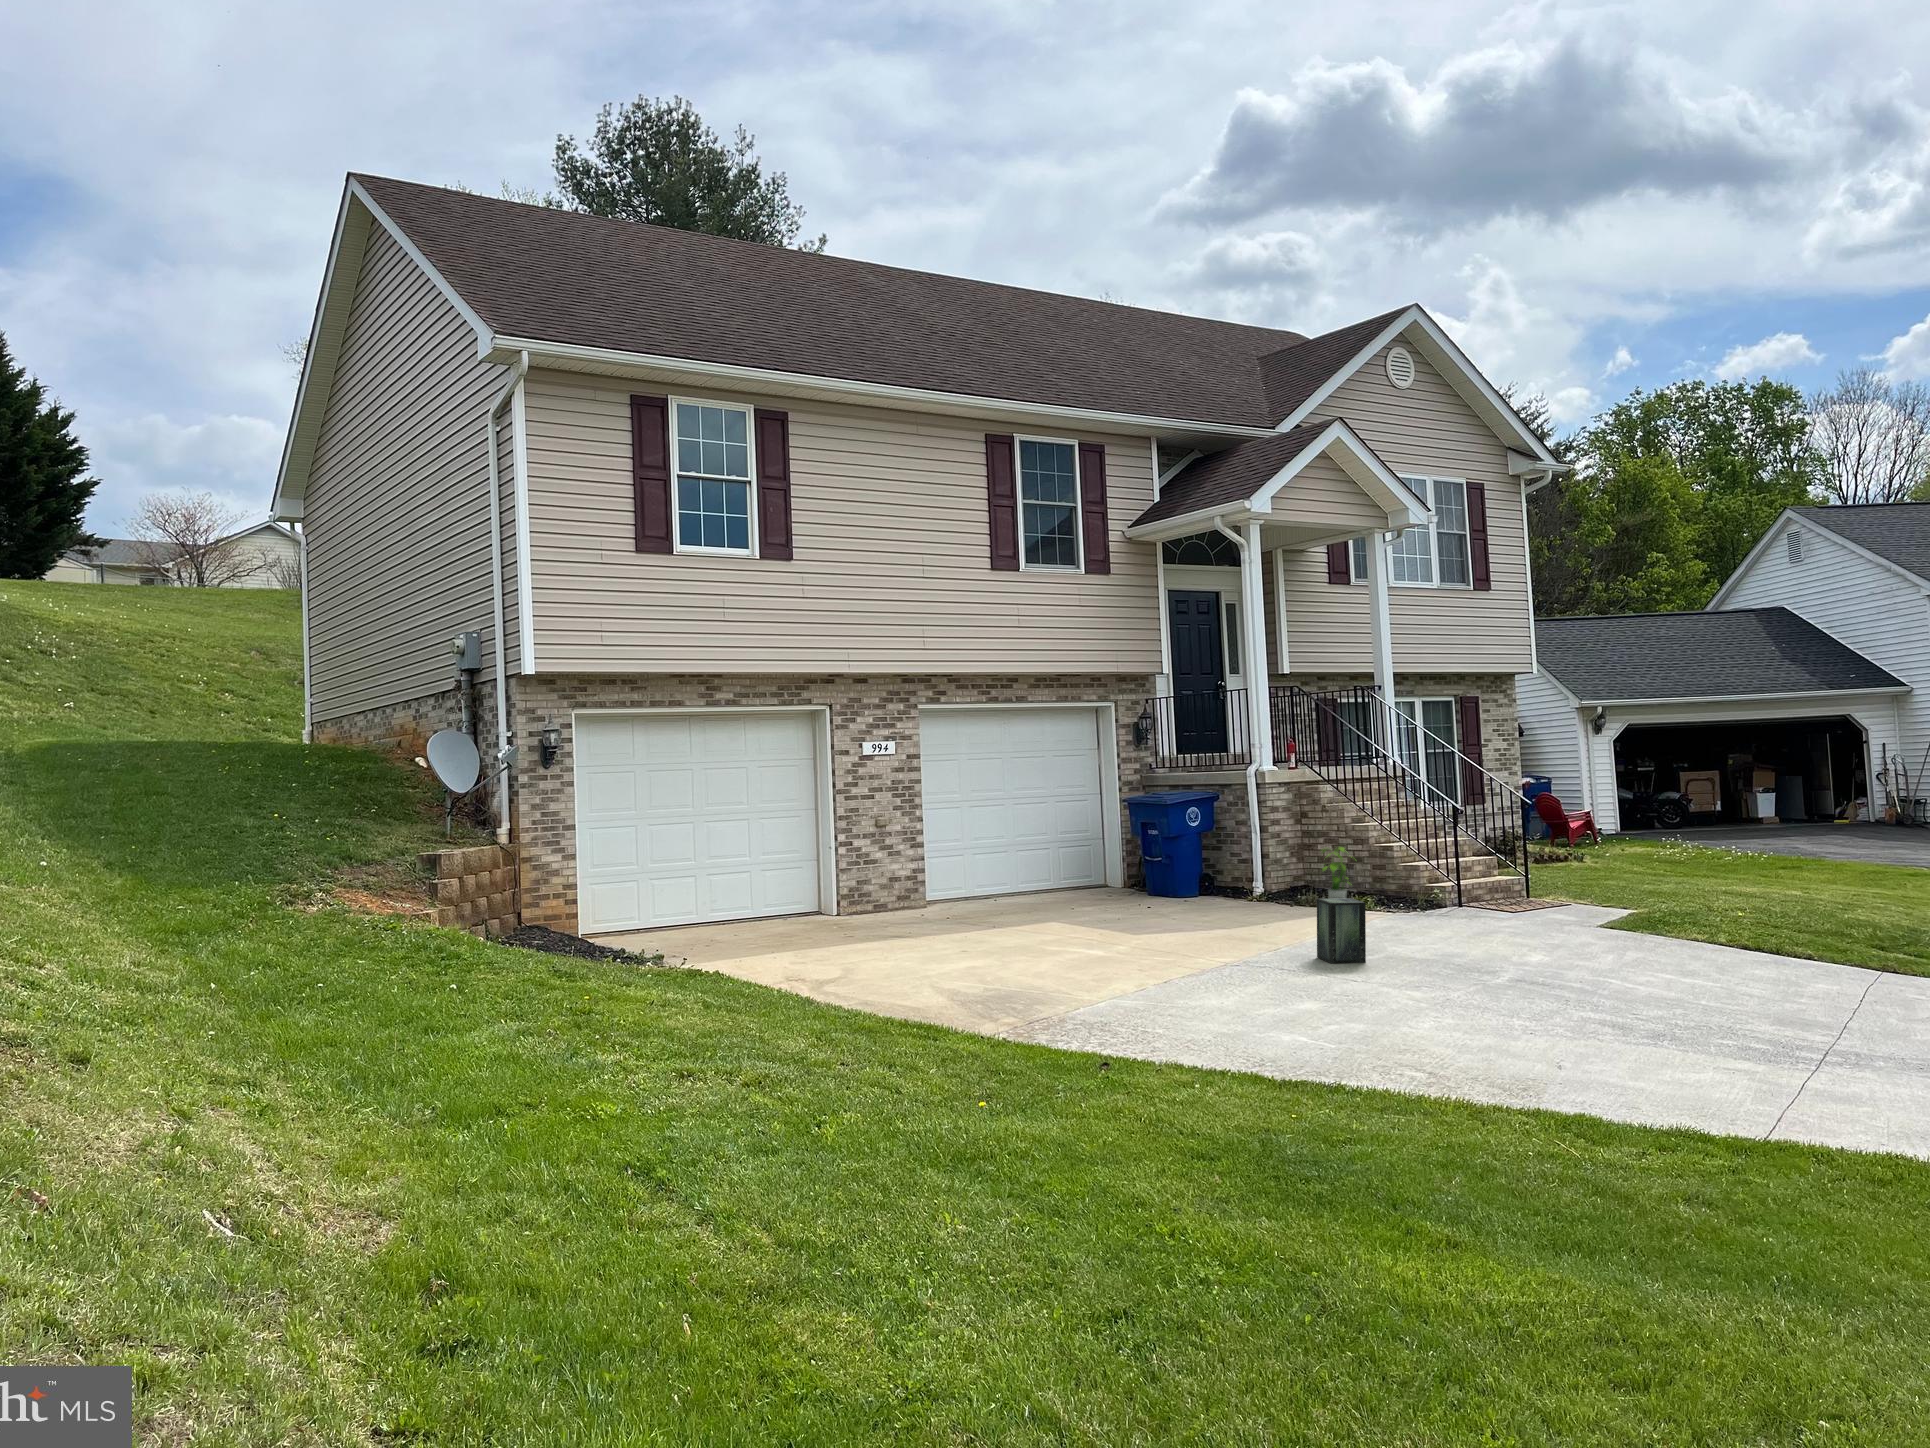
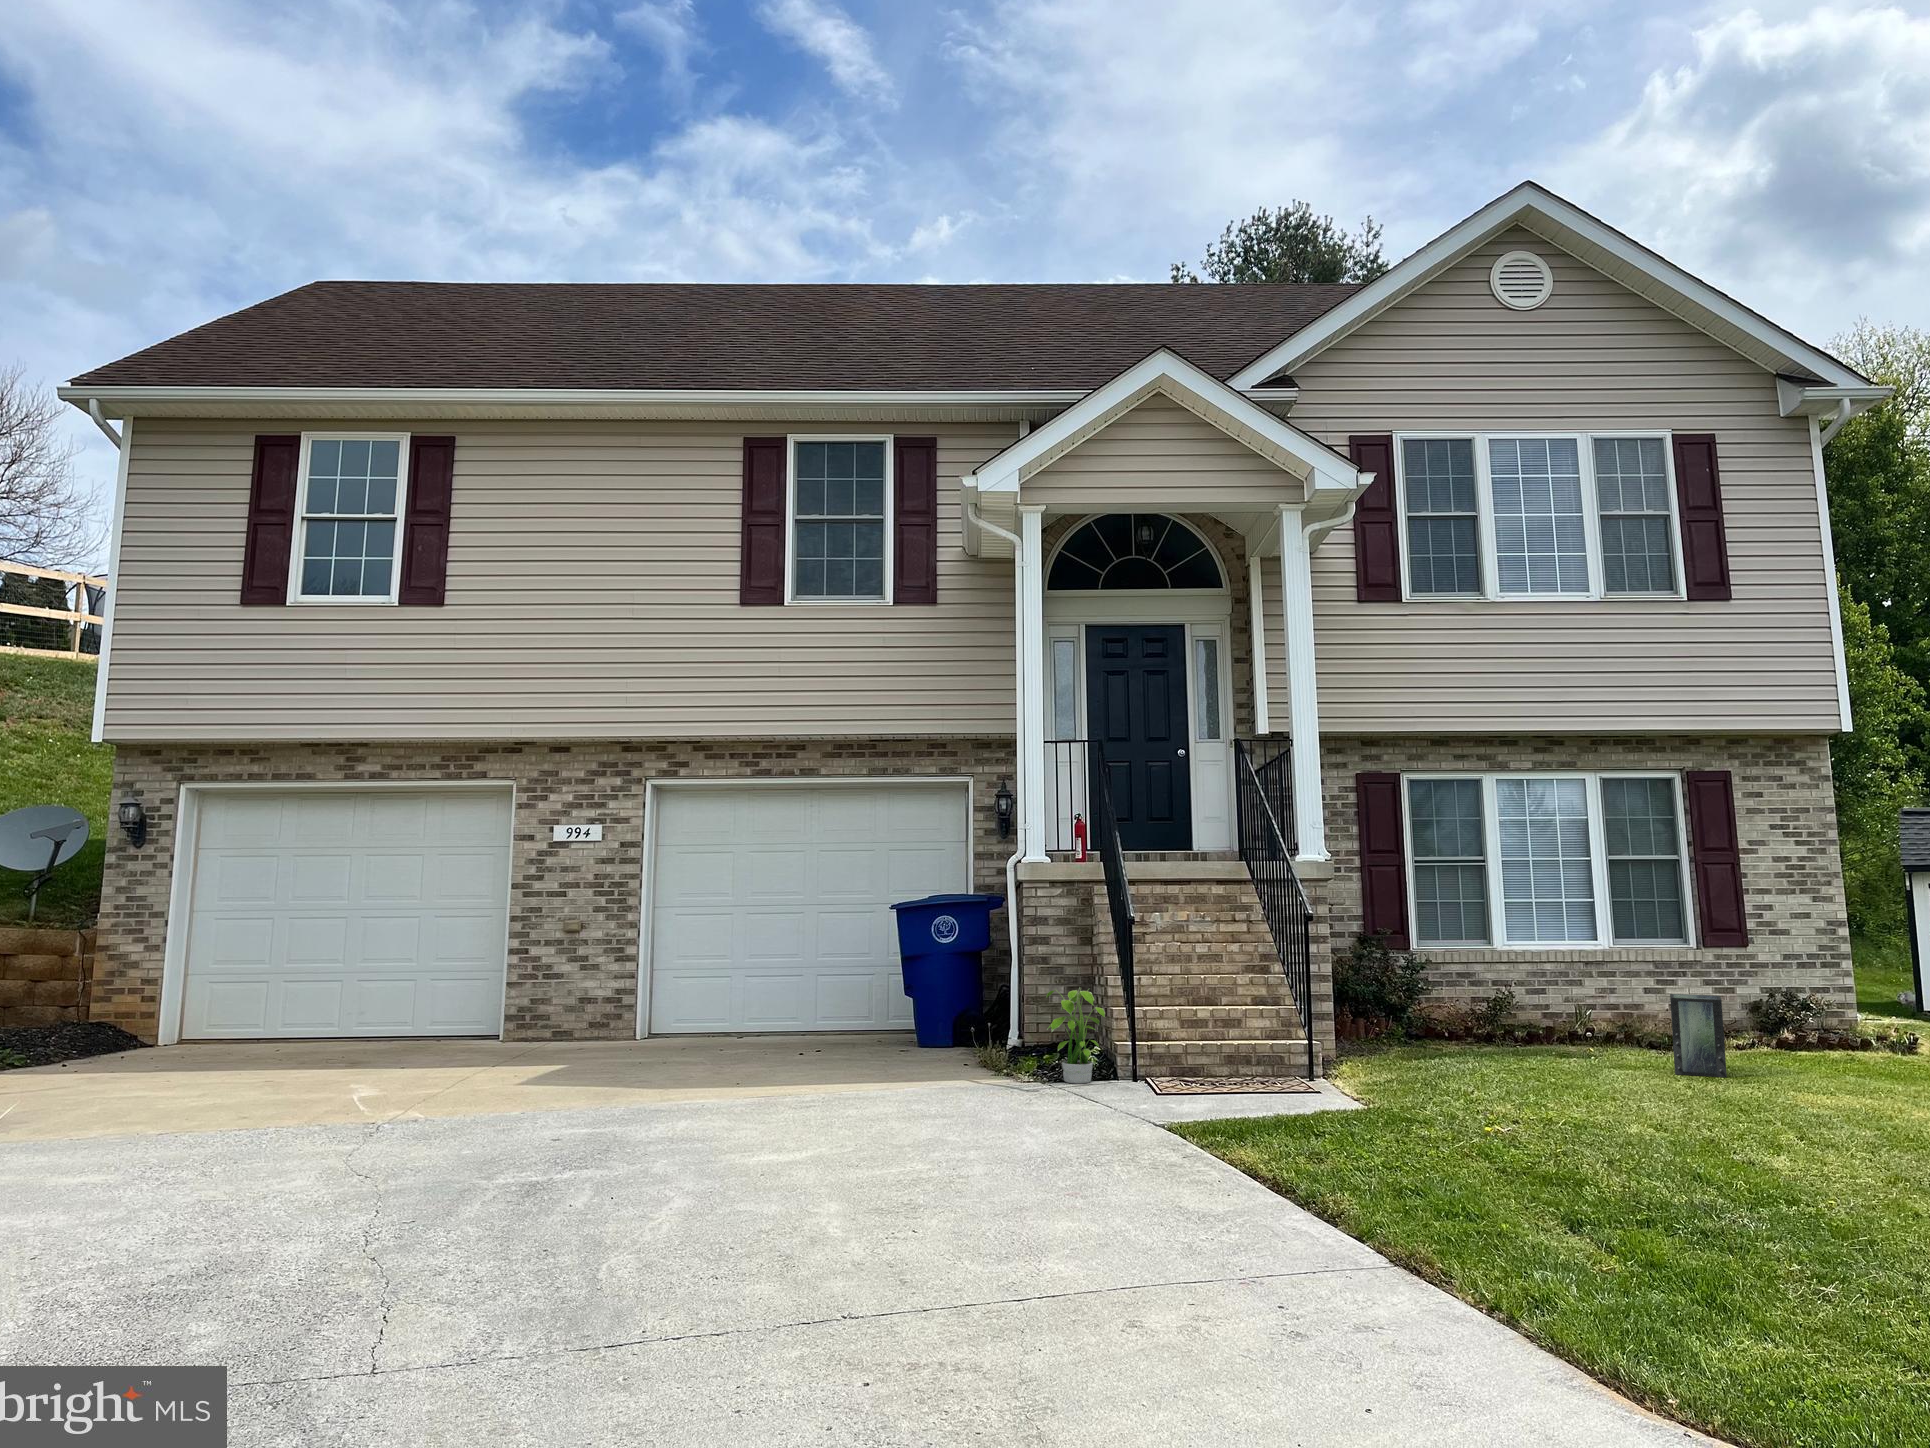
storage box: present [1317,898,1366,963] -> present [1670,994,1727,1078]

